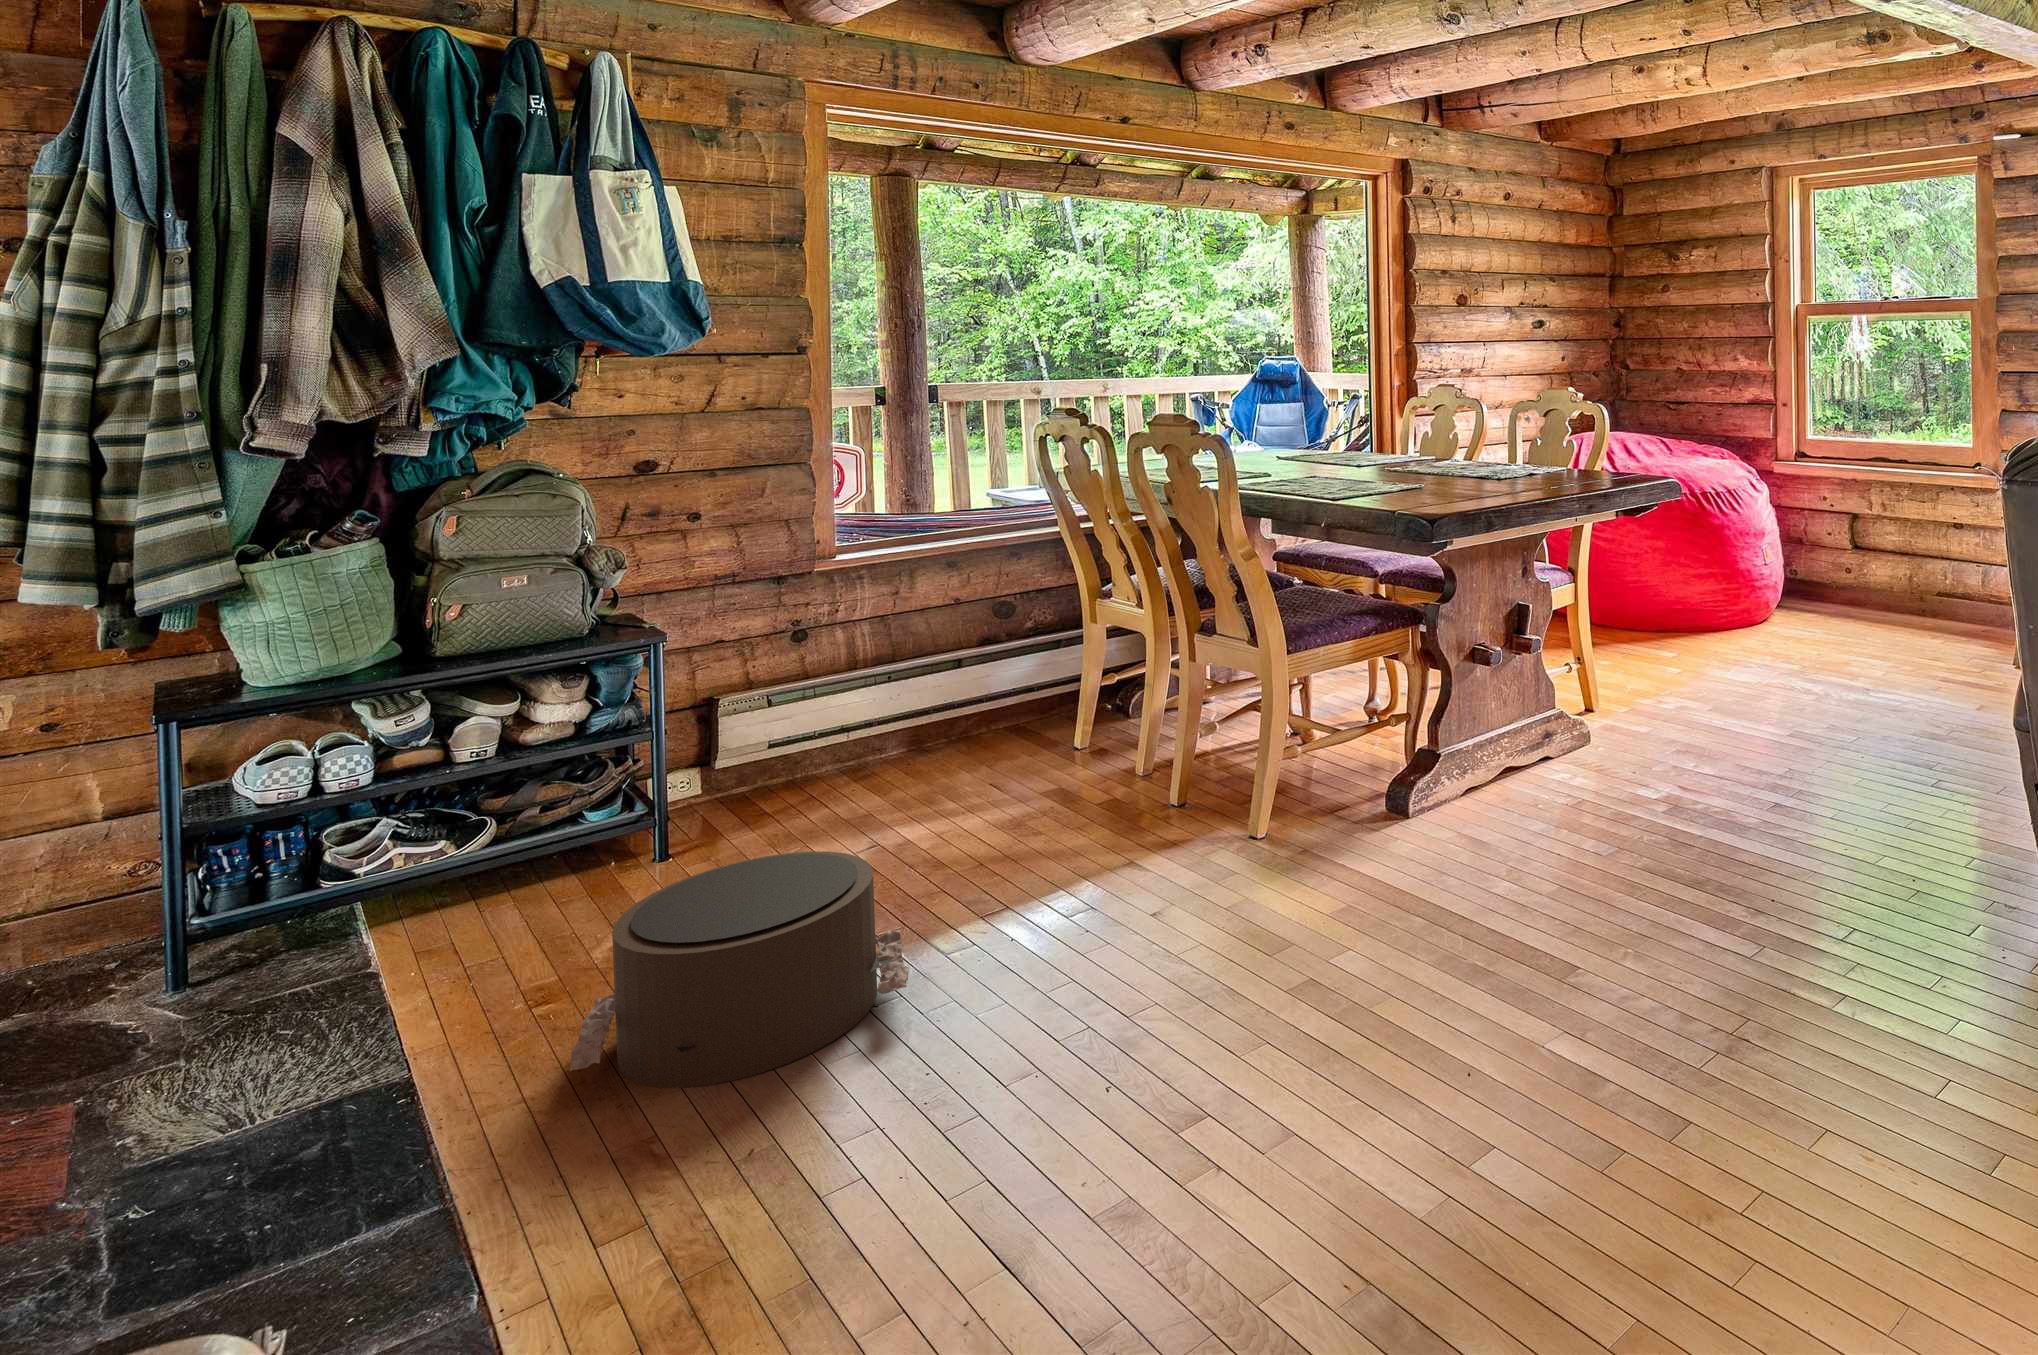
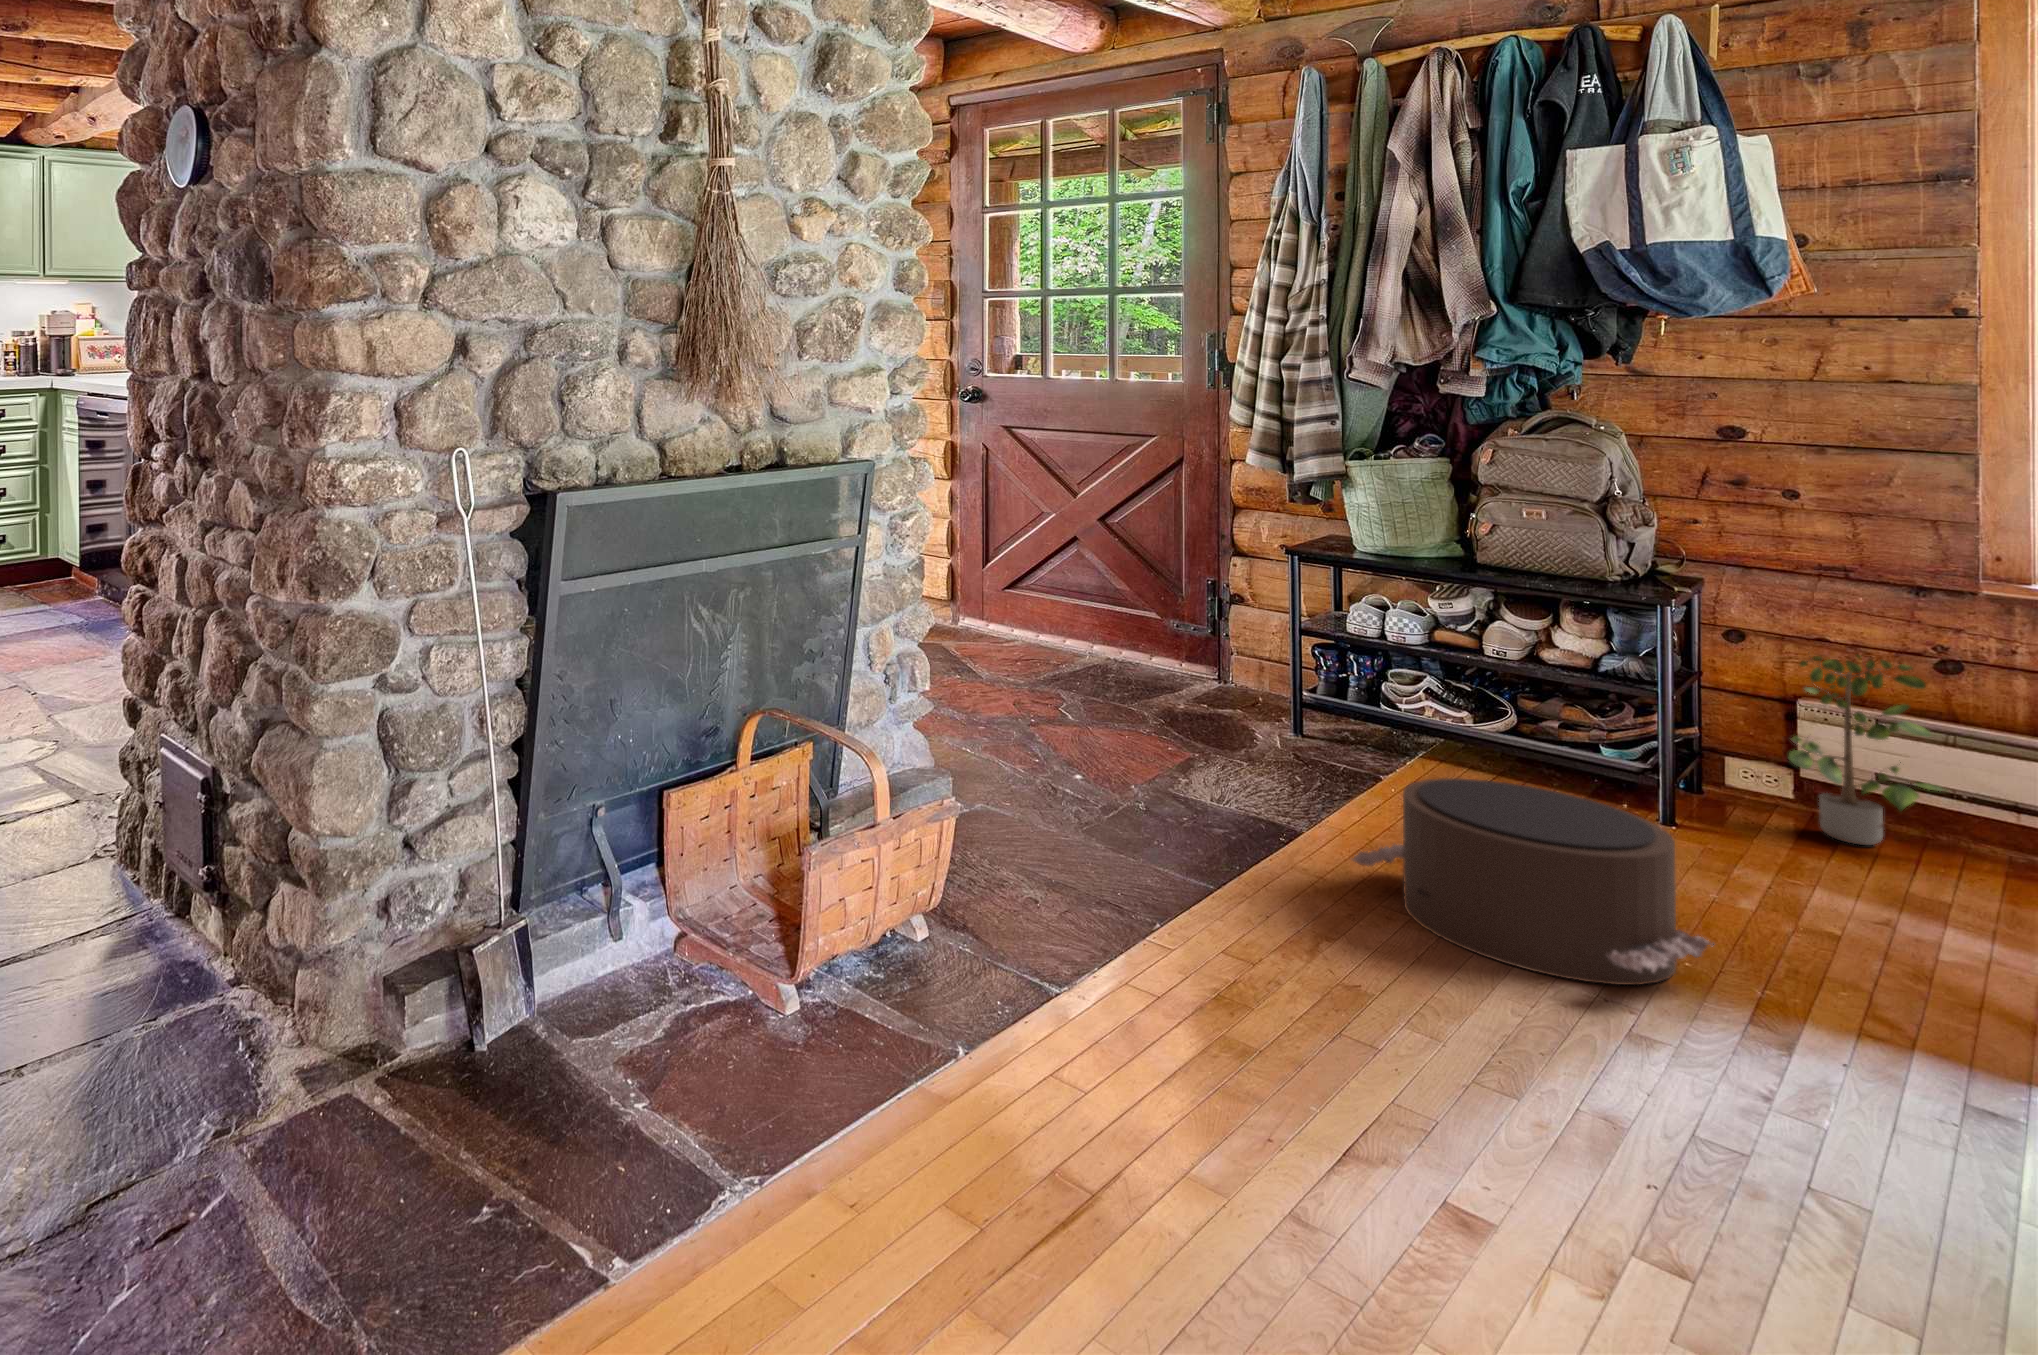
potted plant: none [724,637,839,811] -> present [1789,656,1944,845]

